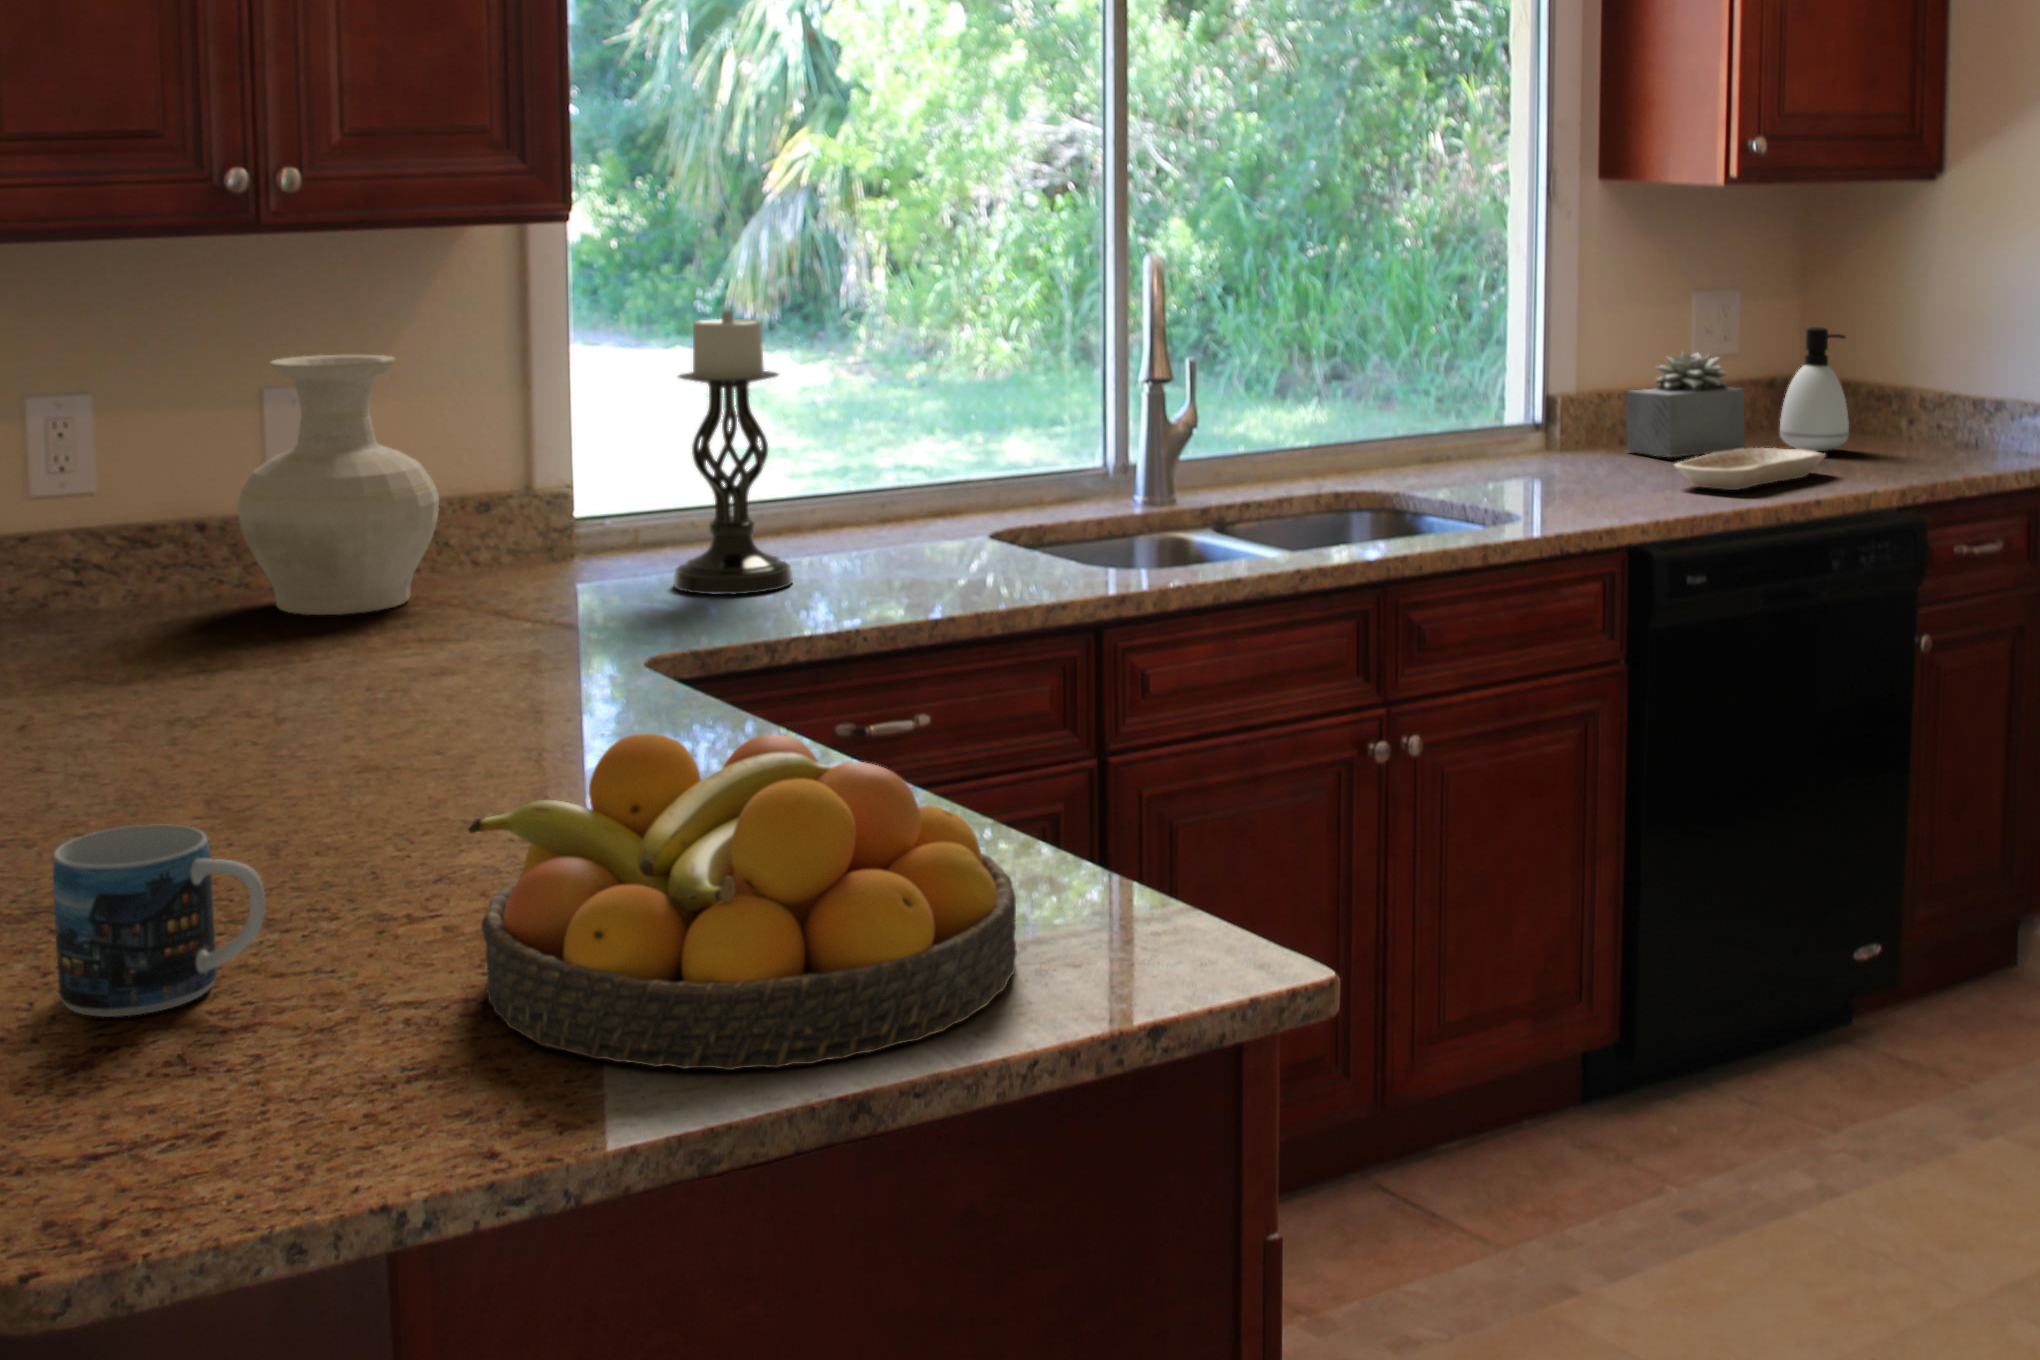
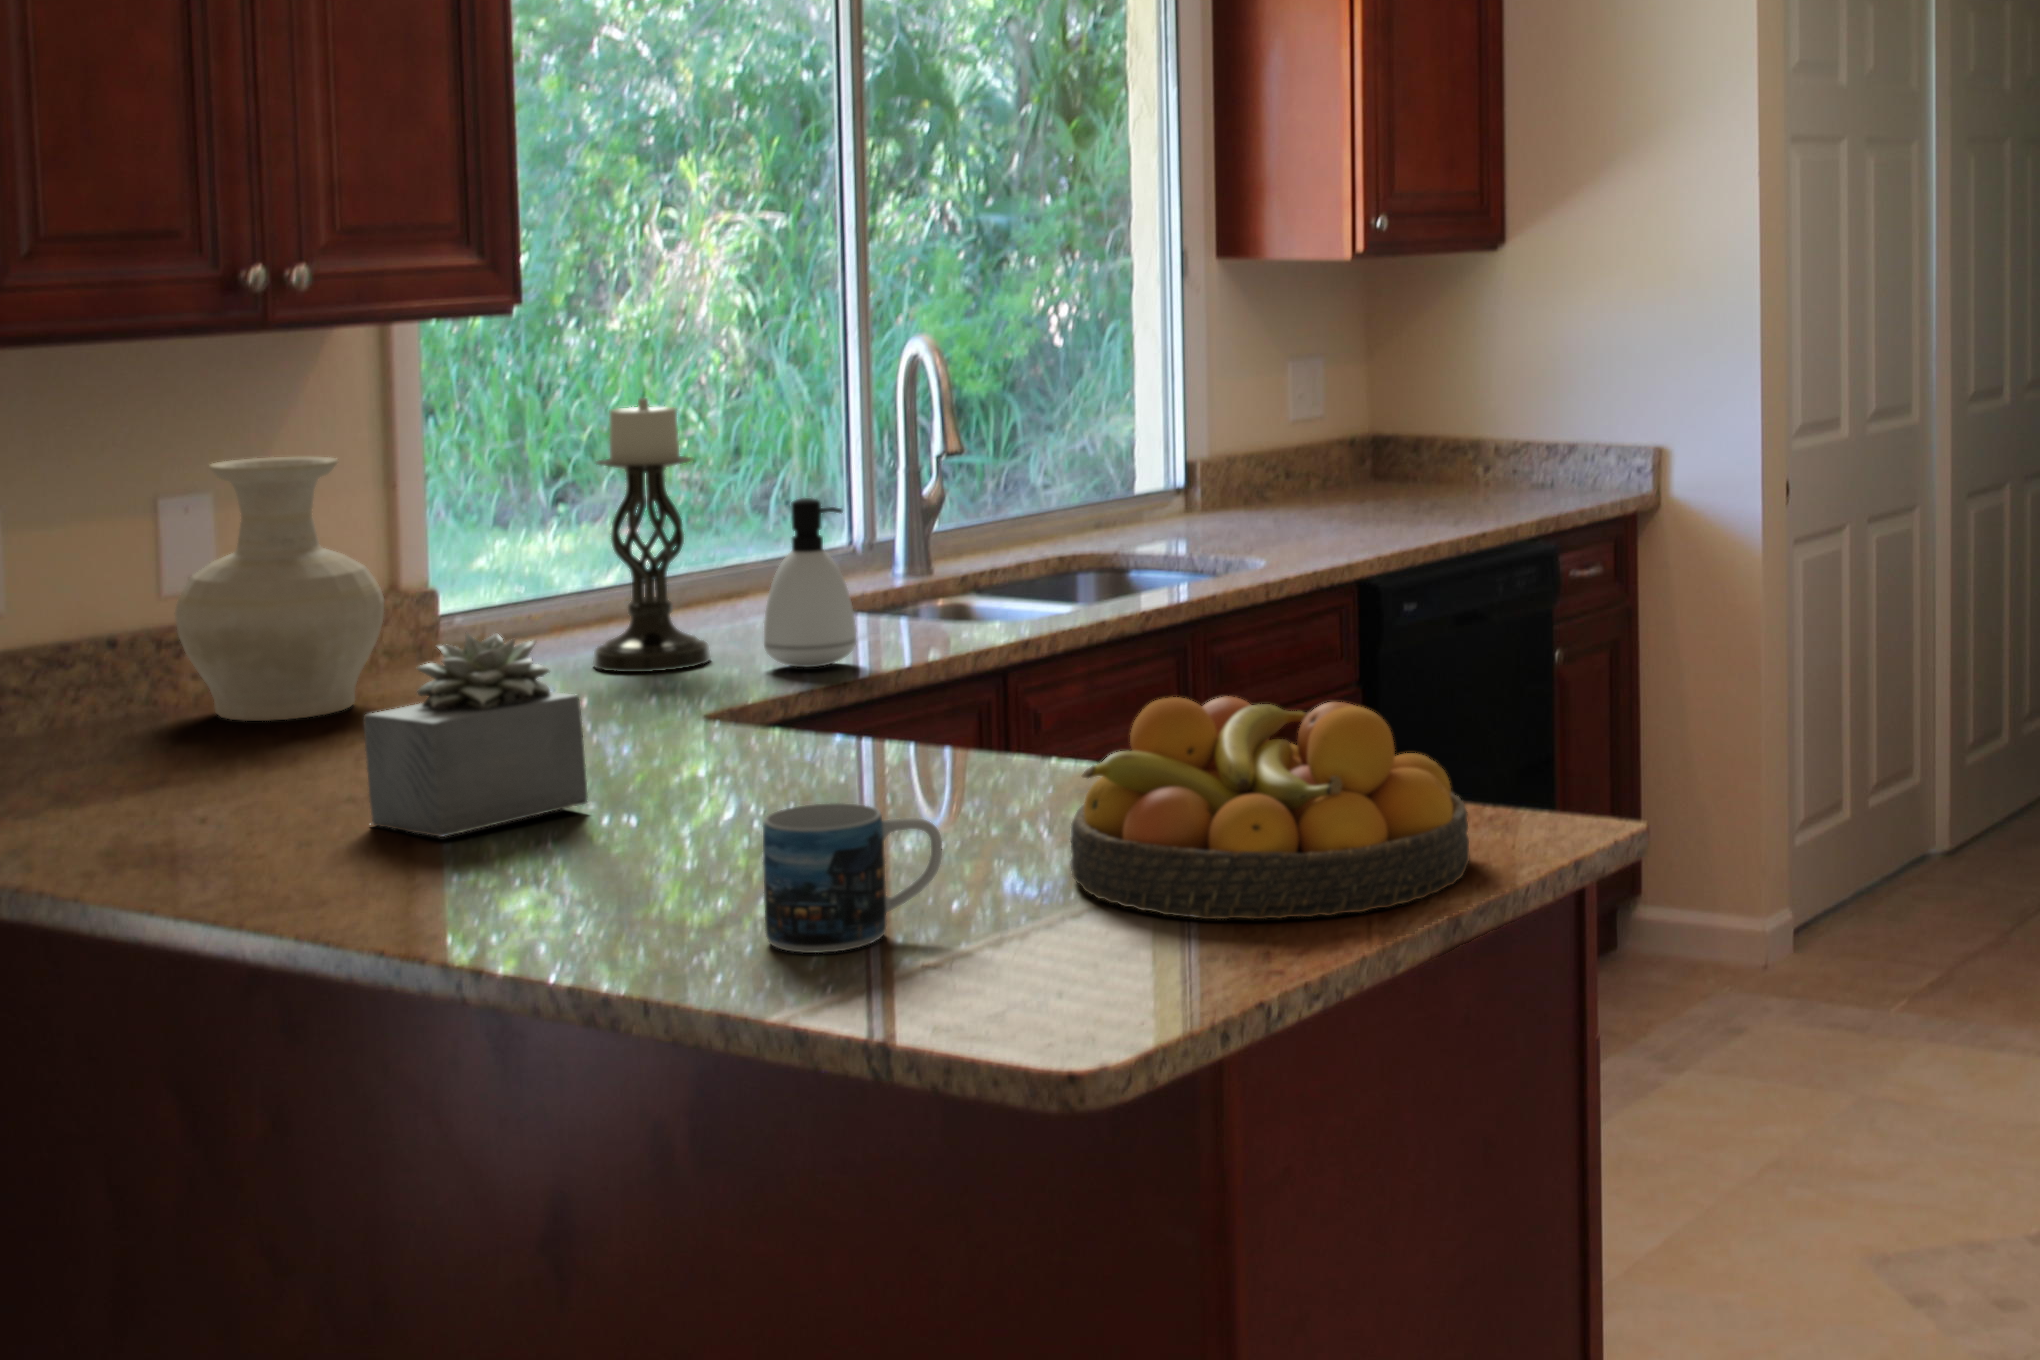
soap dispenser: present [1780,327,1849,451] -> present [764,498,856,667]
succulent plant: present [1626,352,1745,457] -> present [364,634,588,837]
tray: present [1674,448,1825,490] -> none [1352,492,1461,529]

